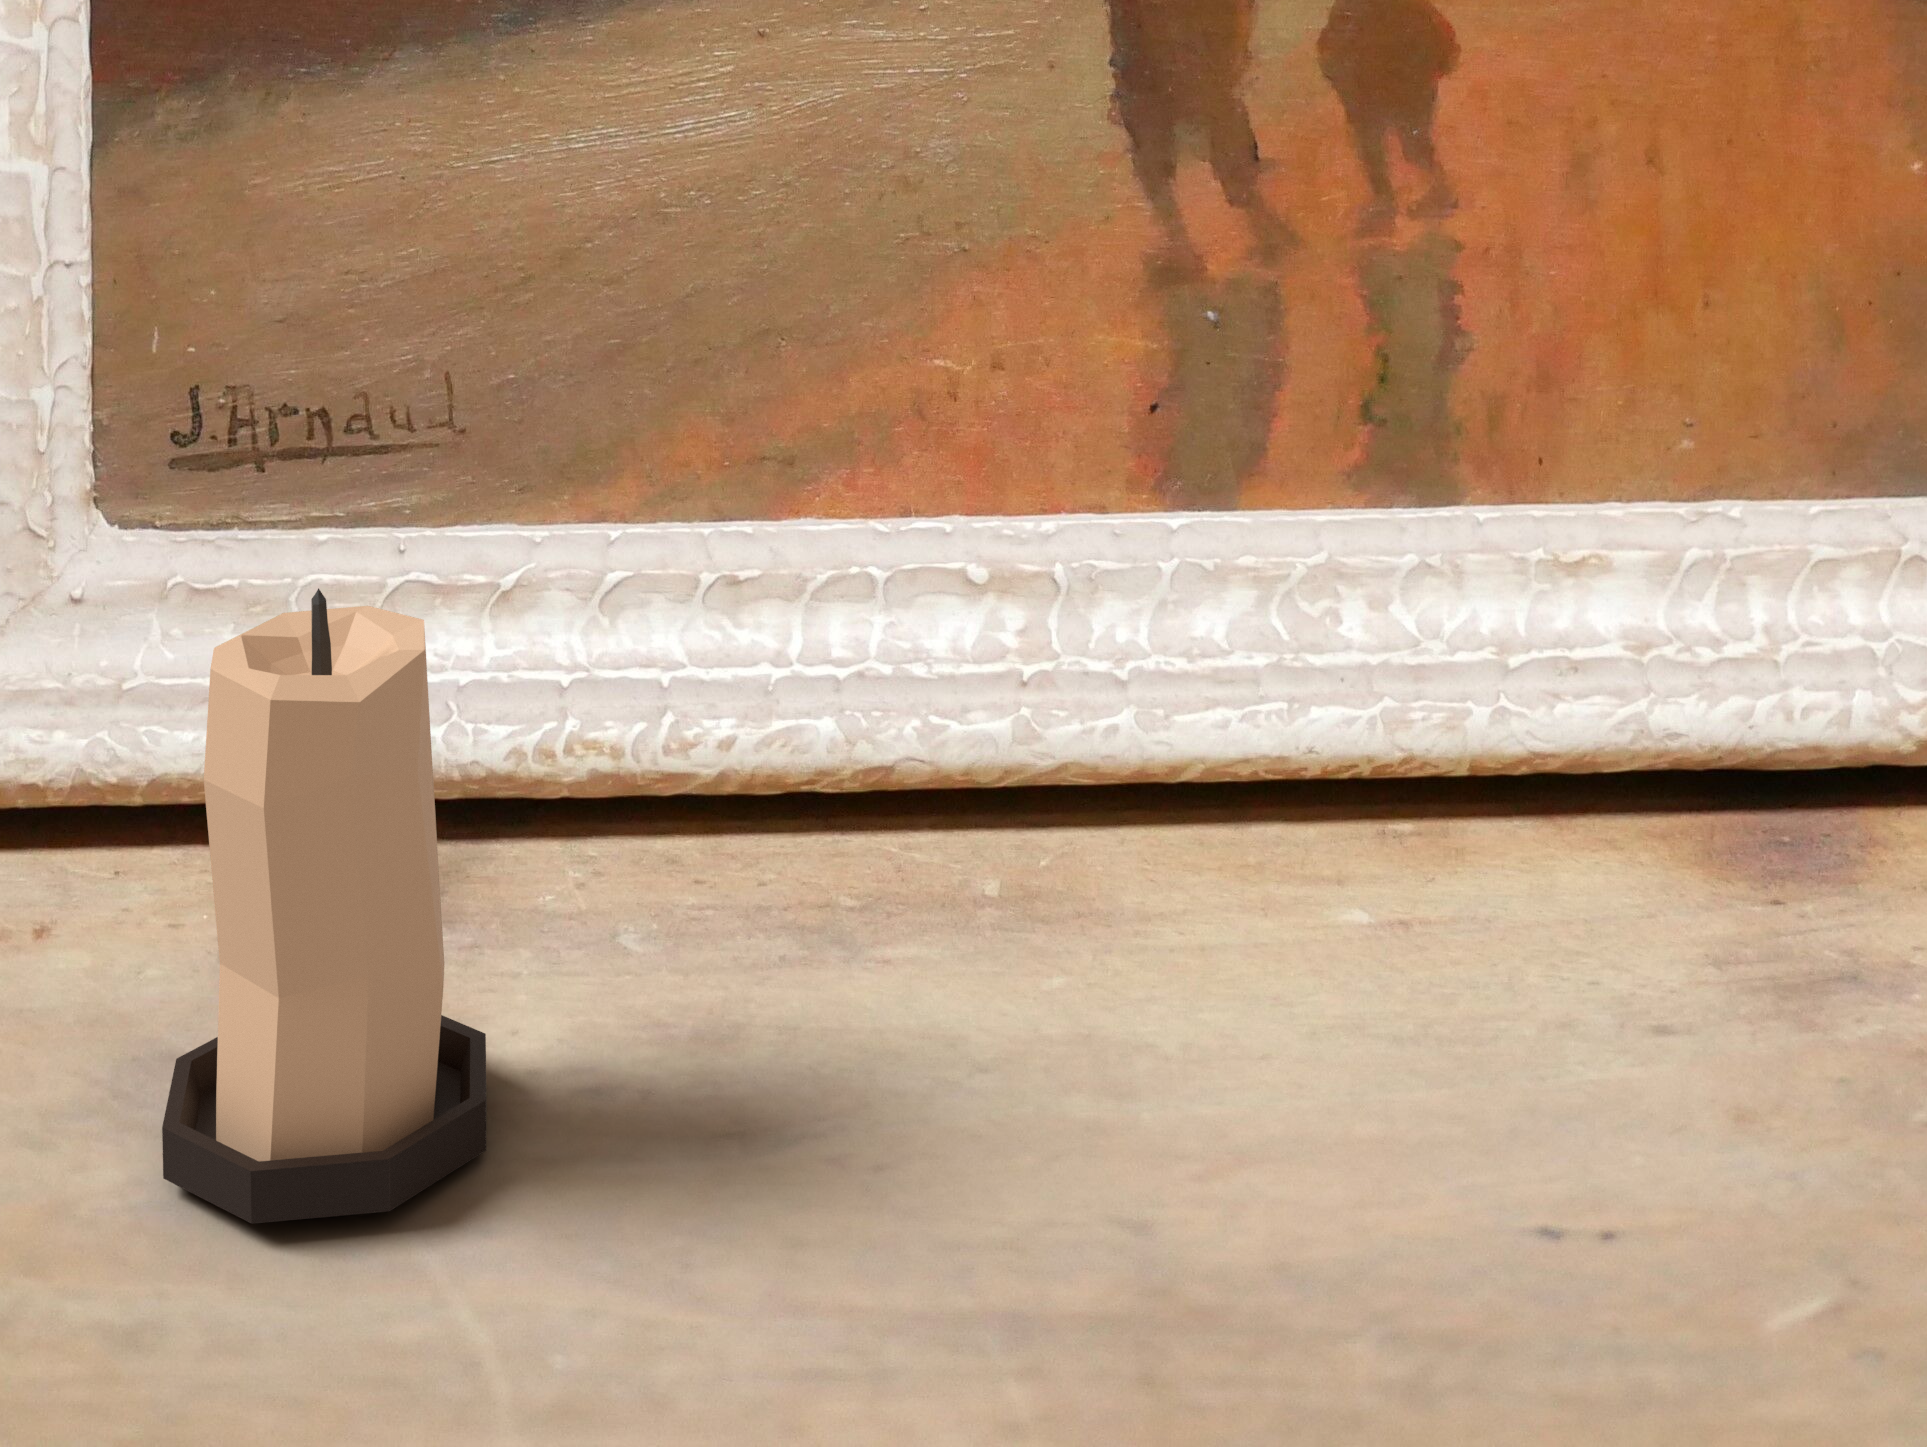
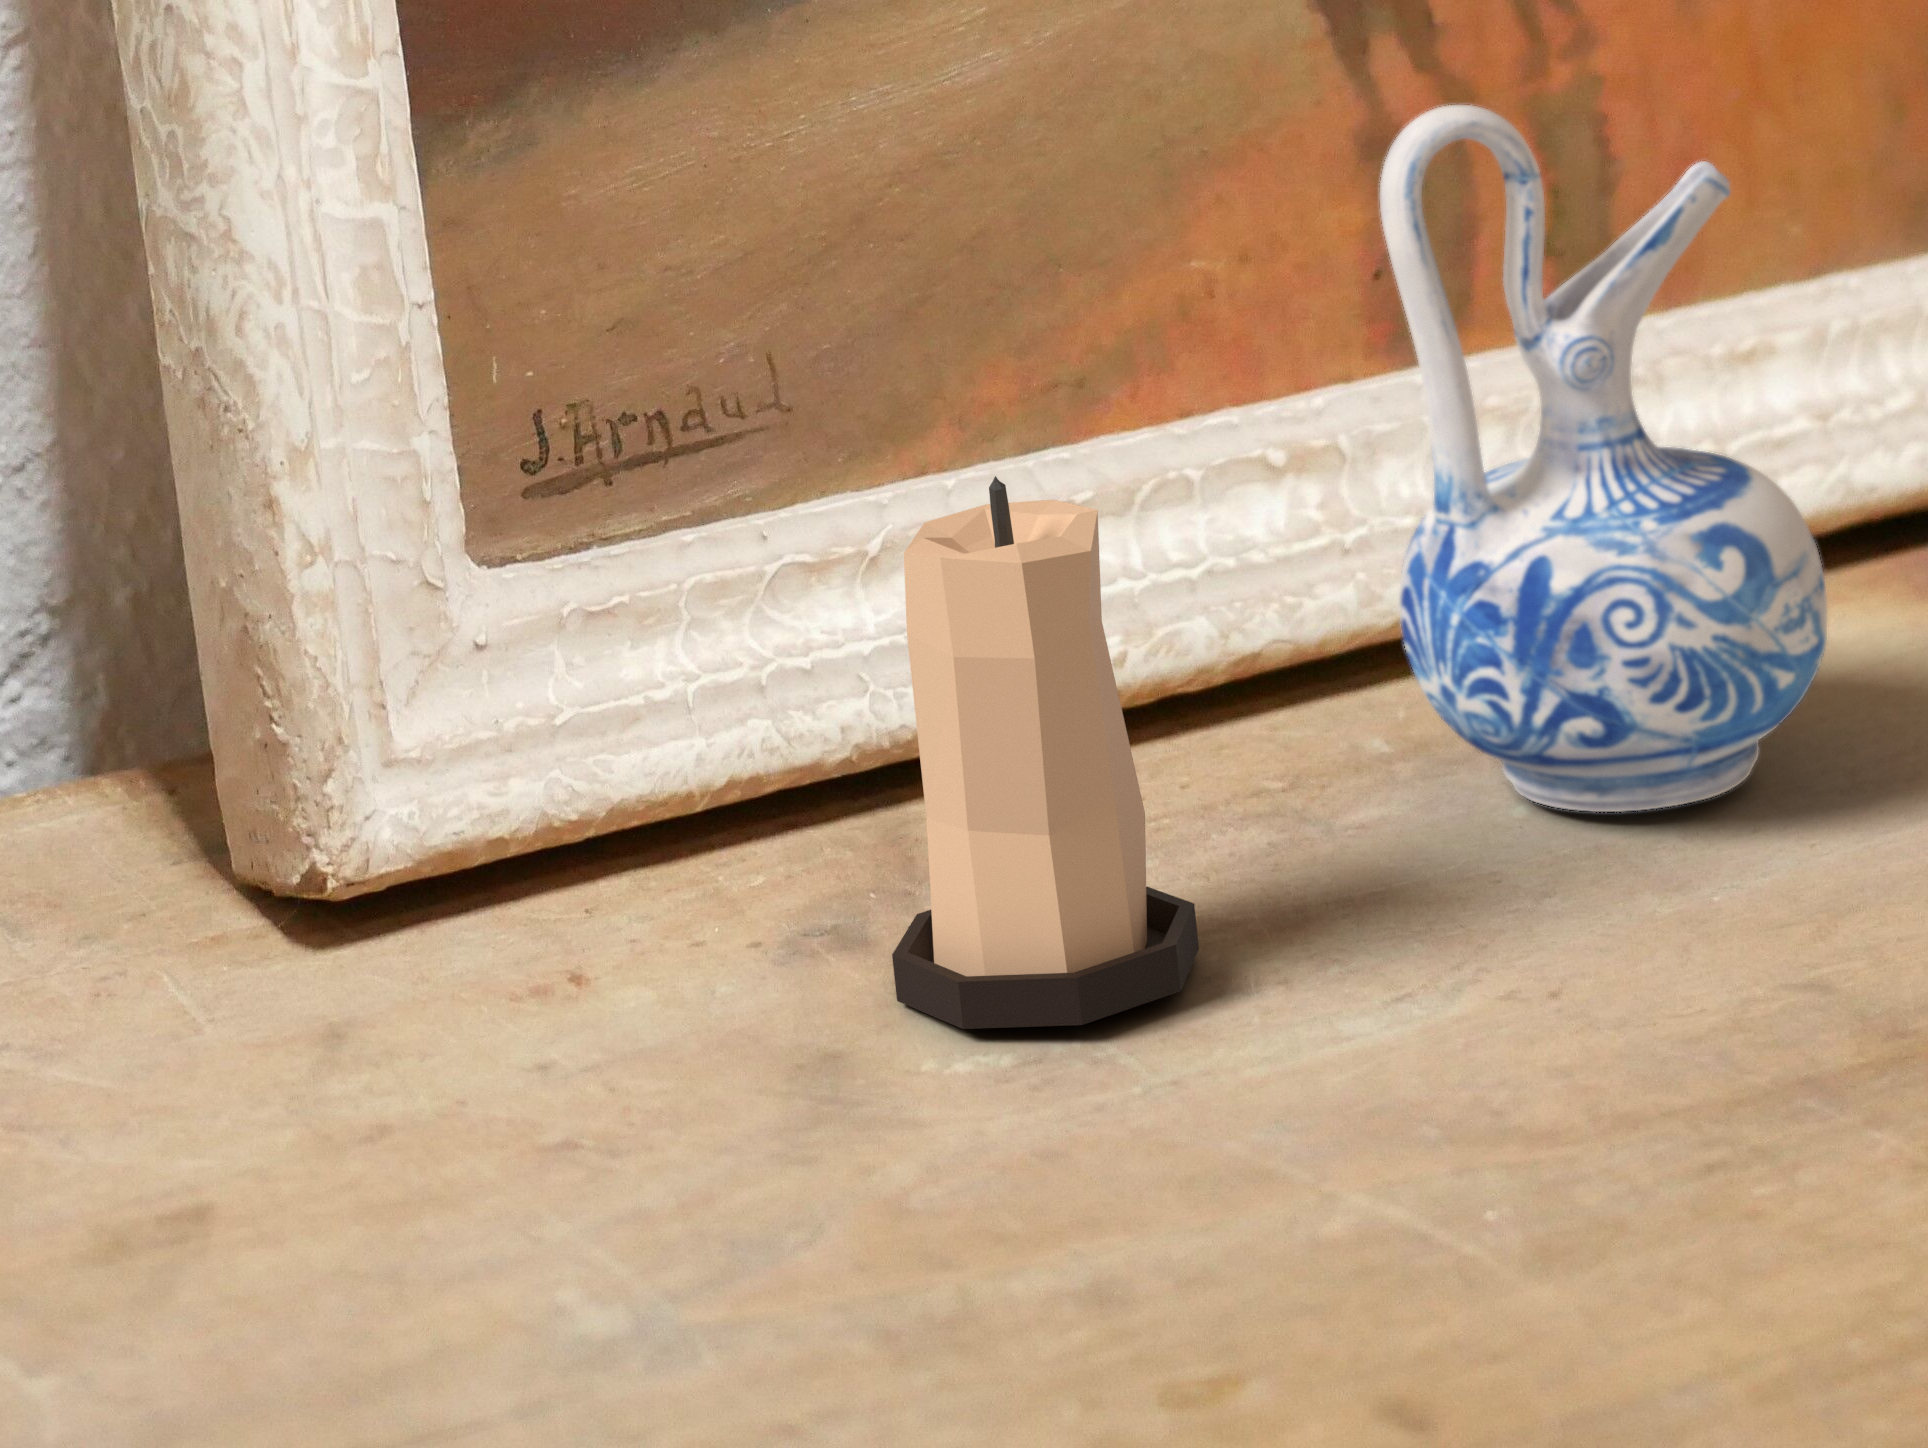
ceramic pitcher: none [892,273,1379,1126] -> present [1380,105,1827,812]

